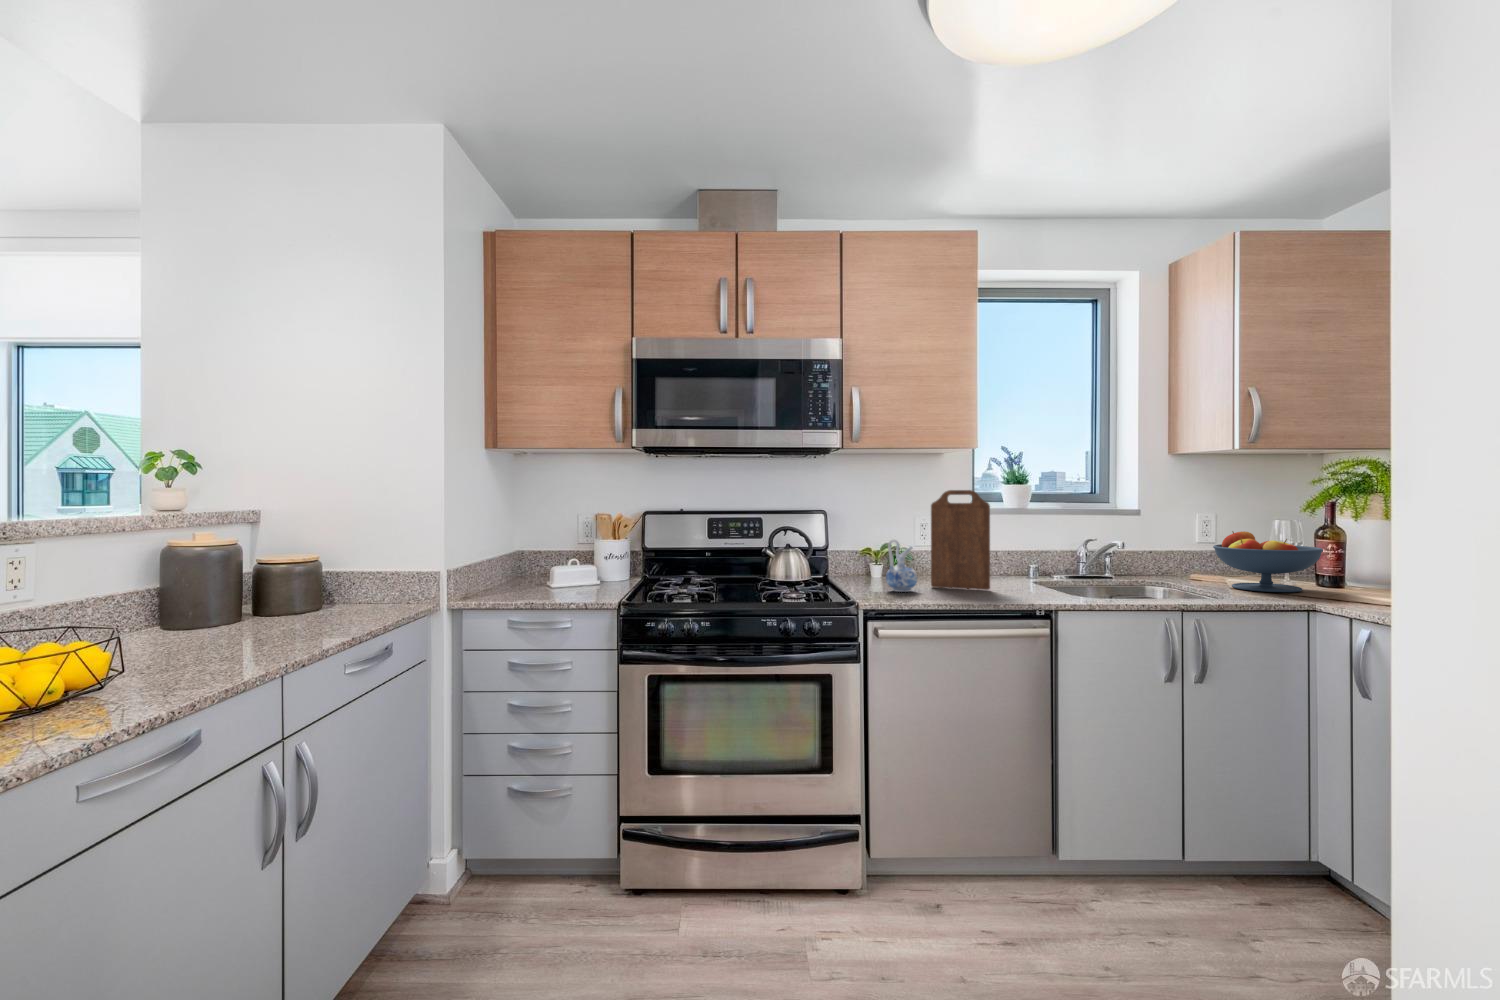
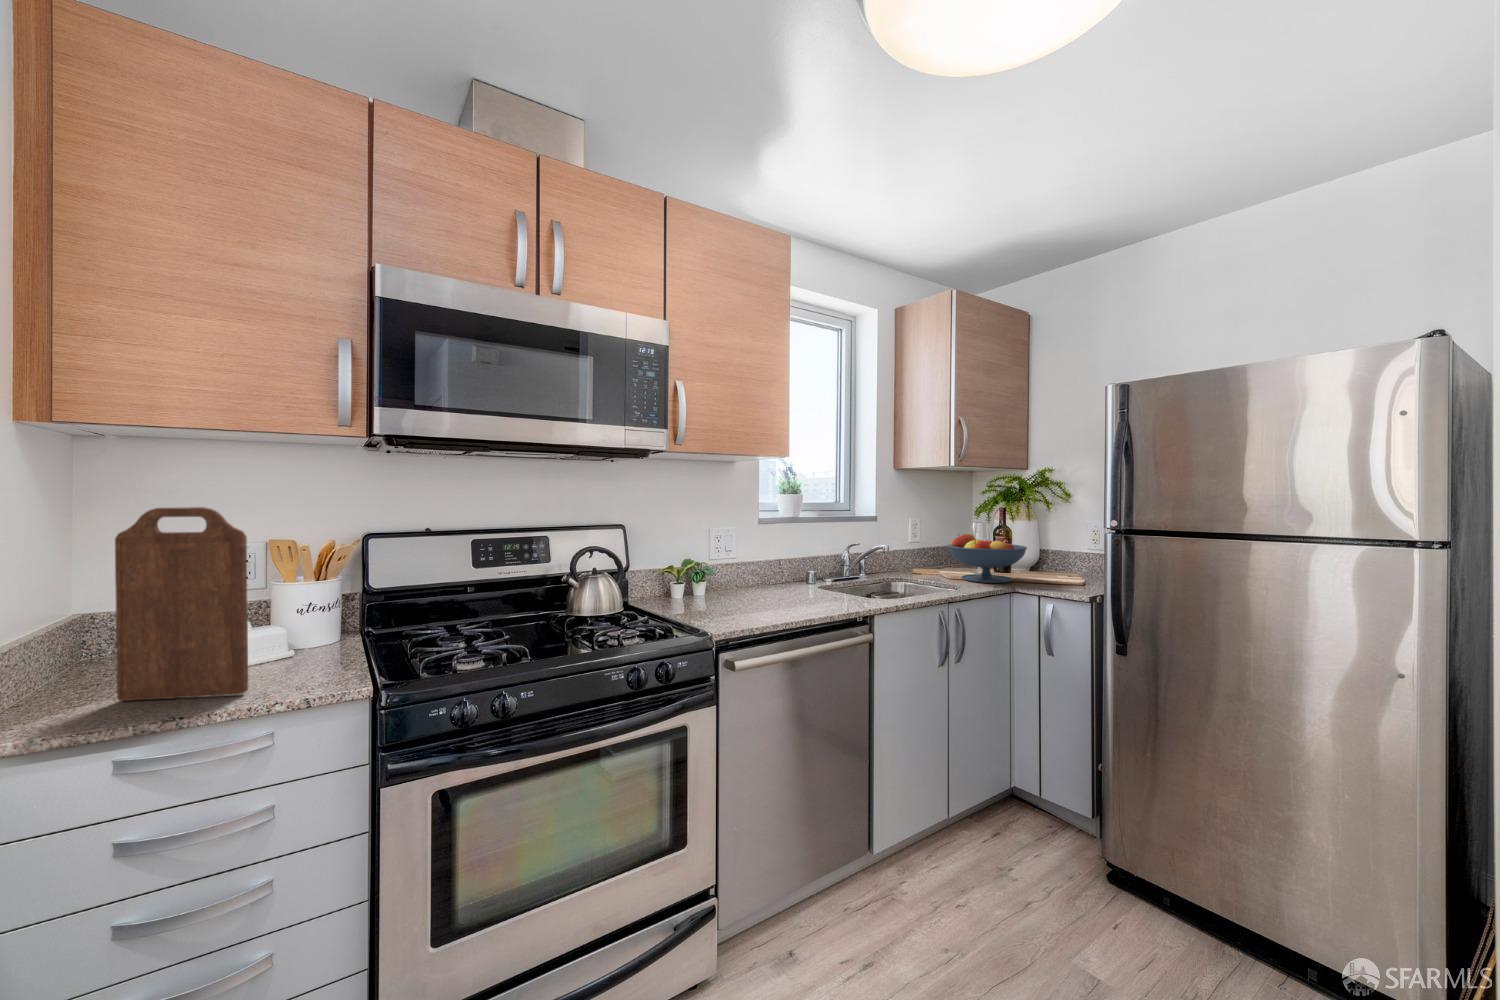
cutting board: present [931,490,990,590] -> present [115,507,248,701]
ceramic pitcher: present [886,540,918,592] -> none [723,558,758,618]

